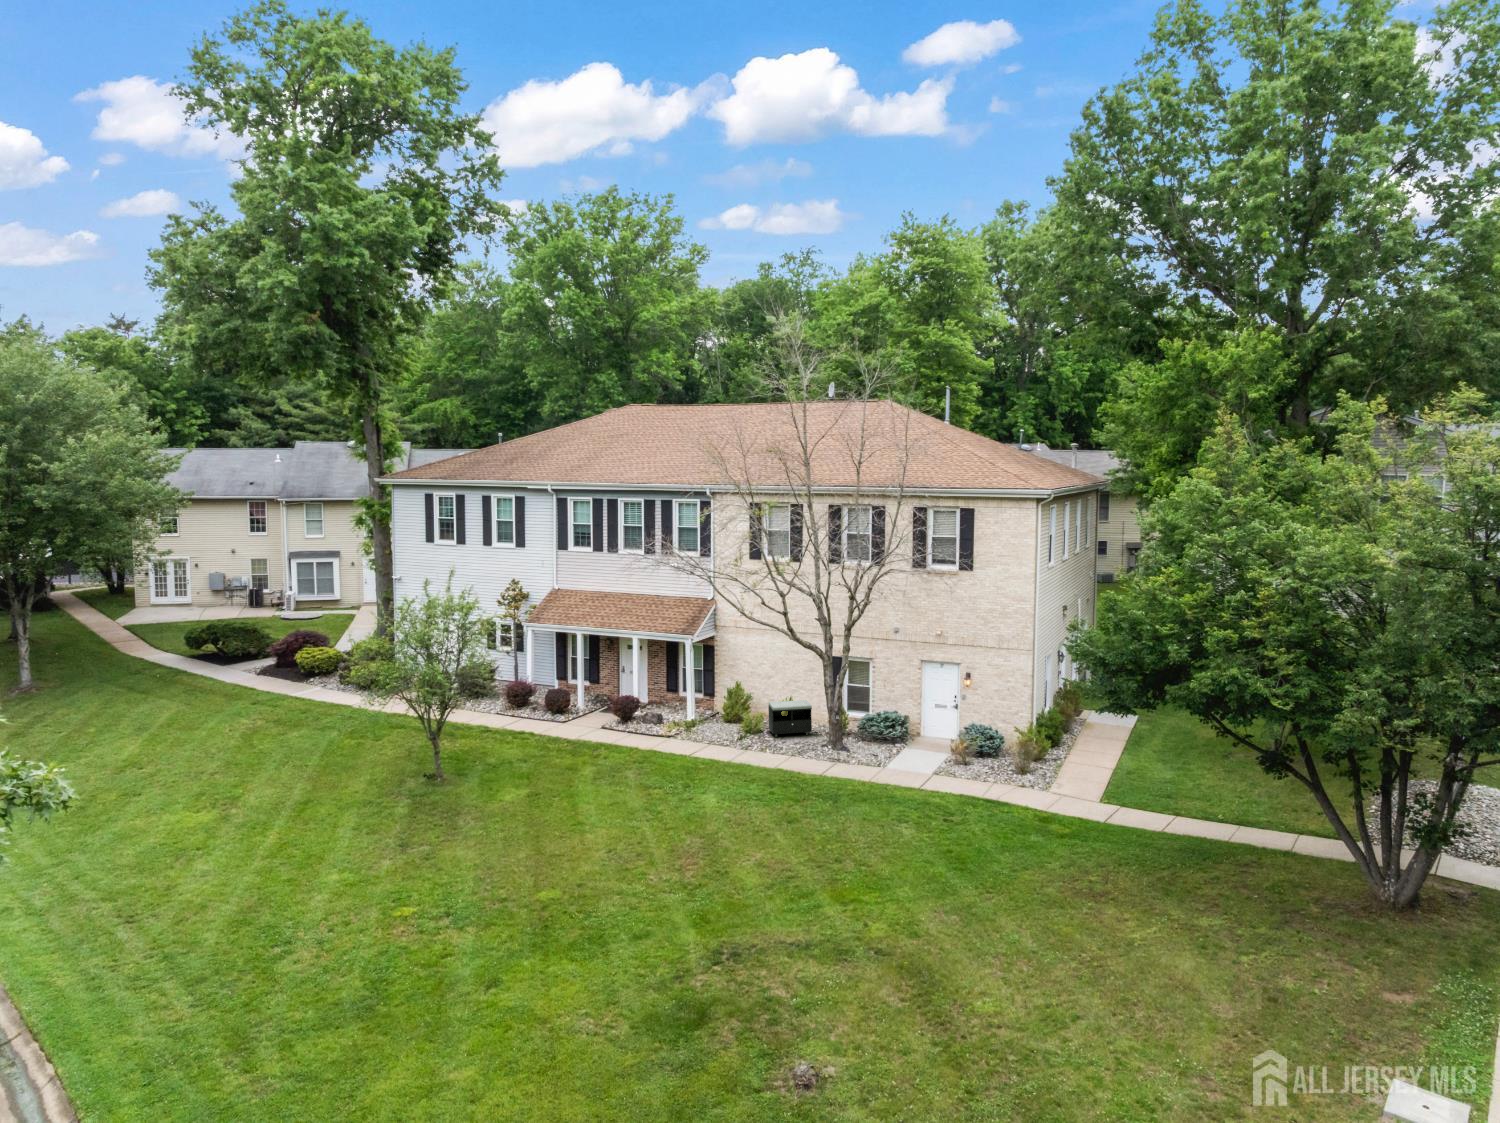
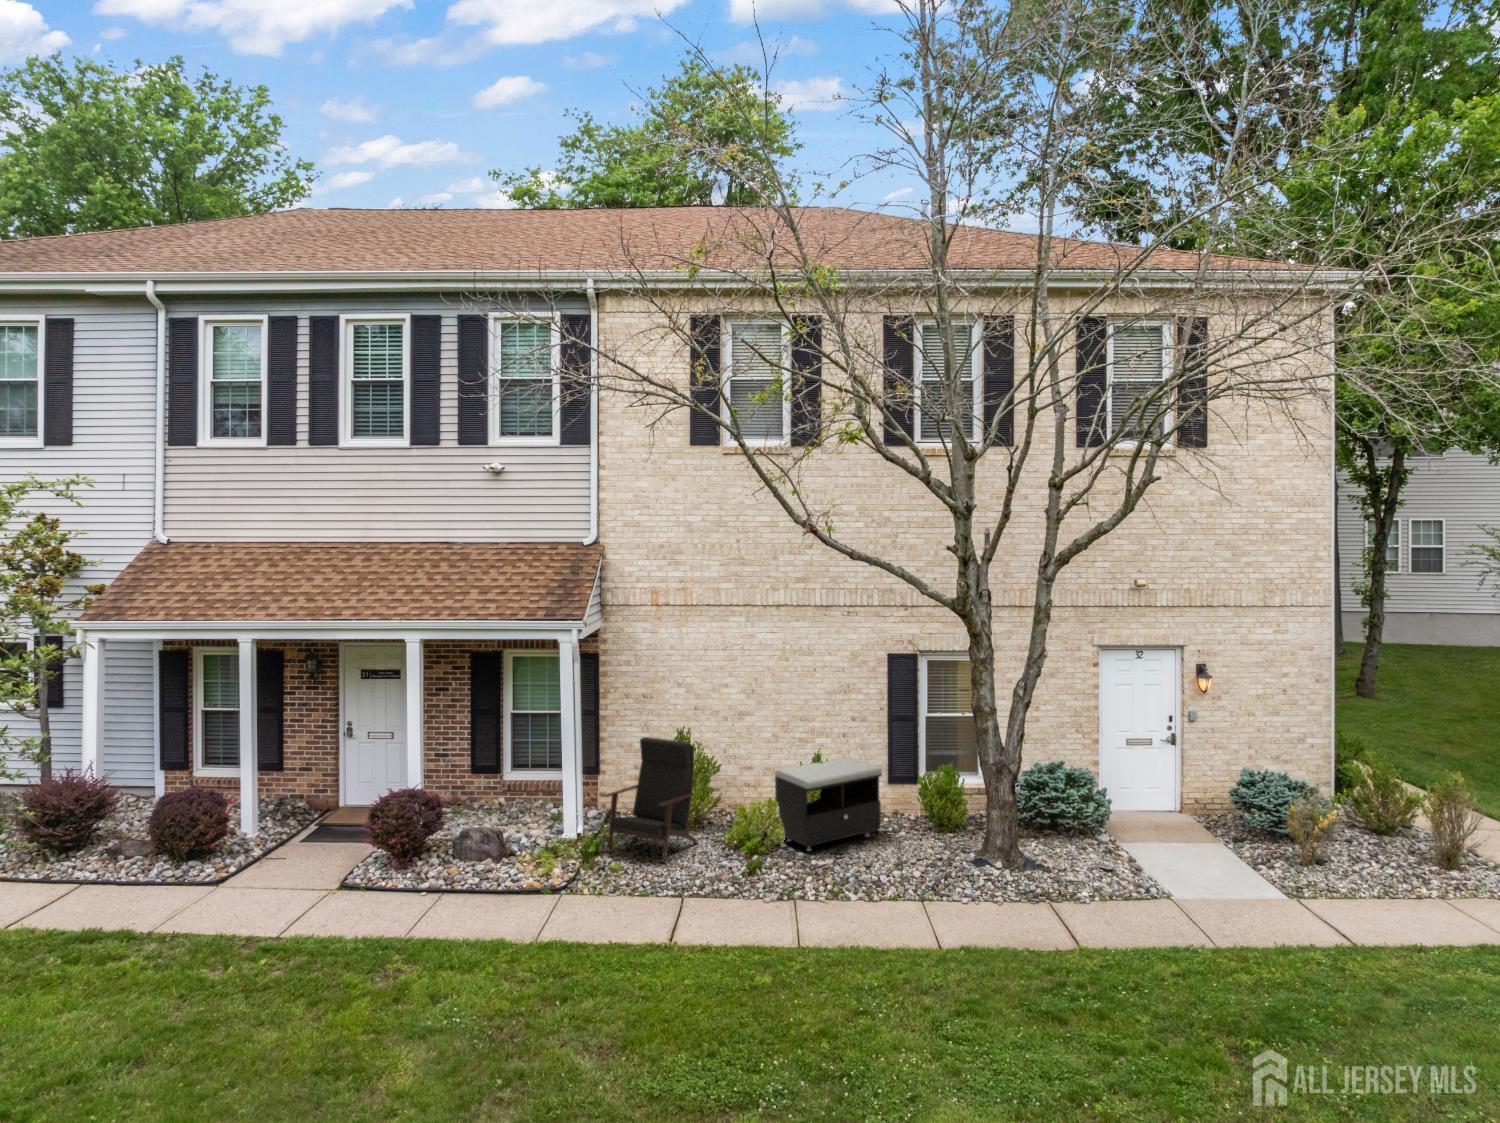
lounge chair: none [699,684,738,734] -> present [604,737,698,863]

